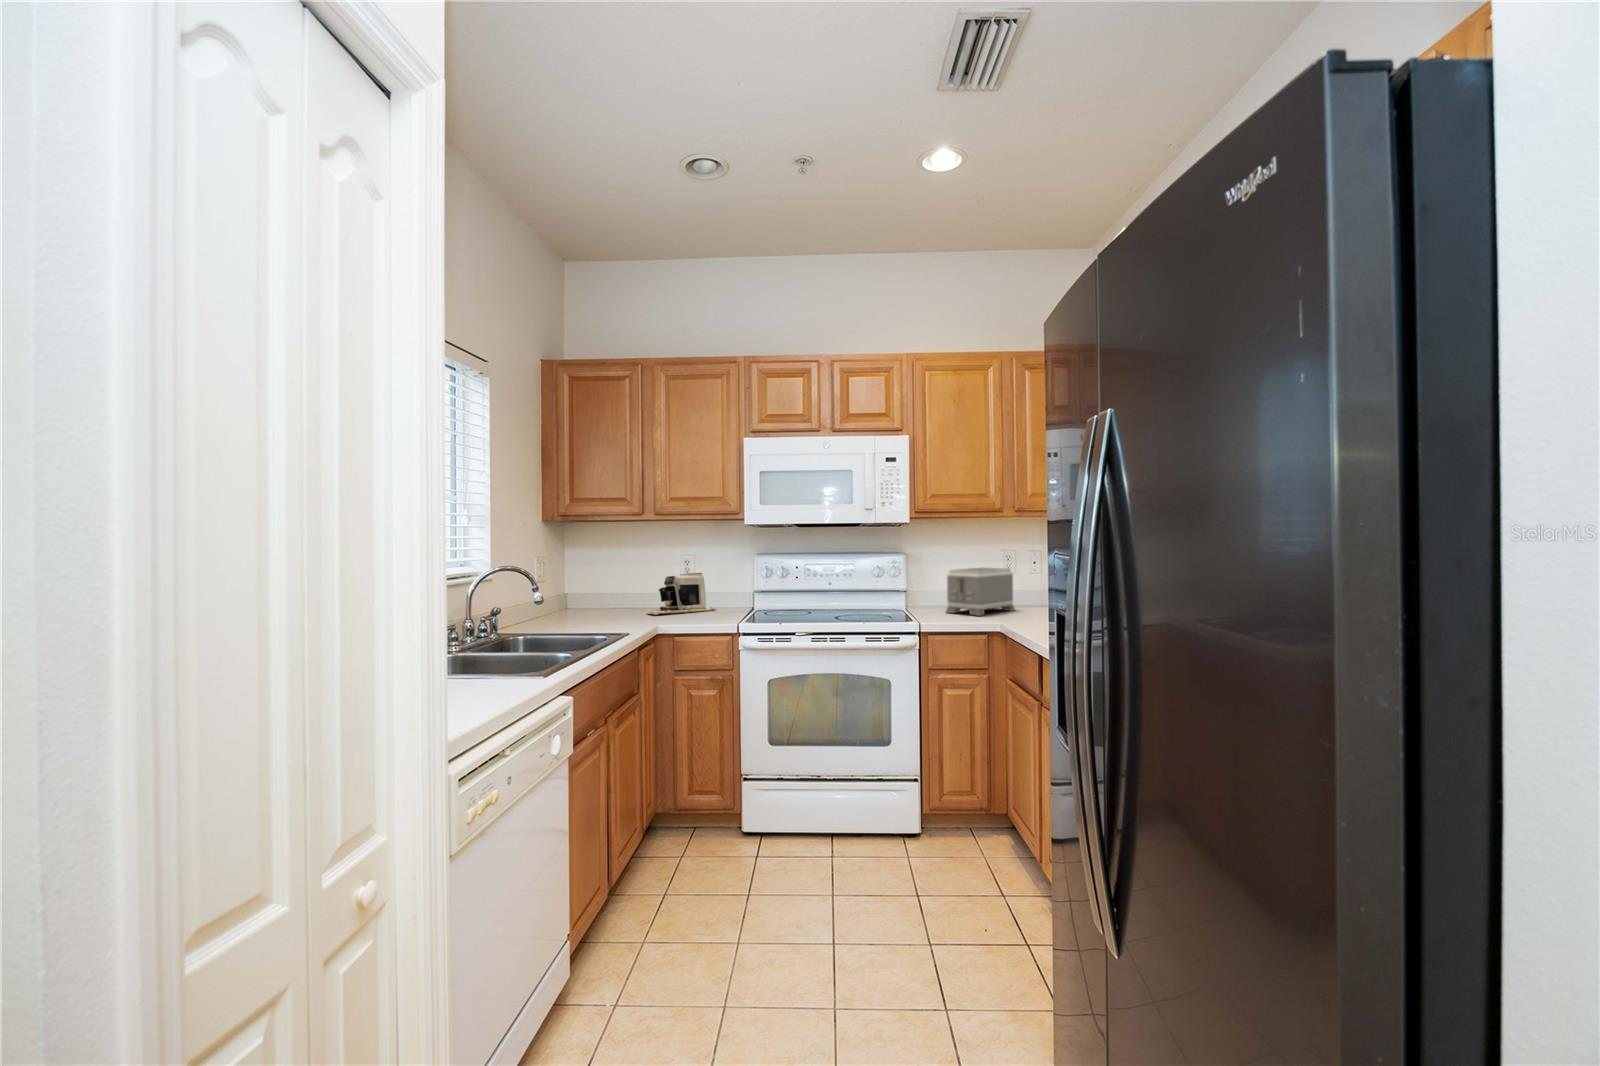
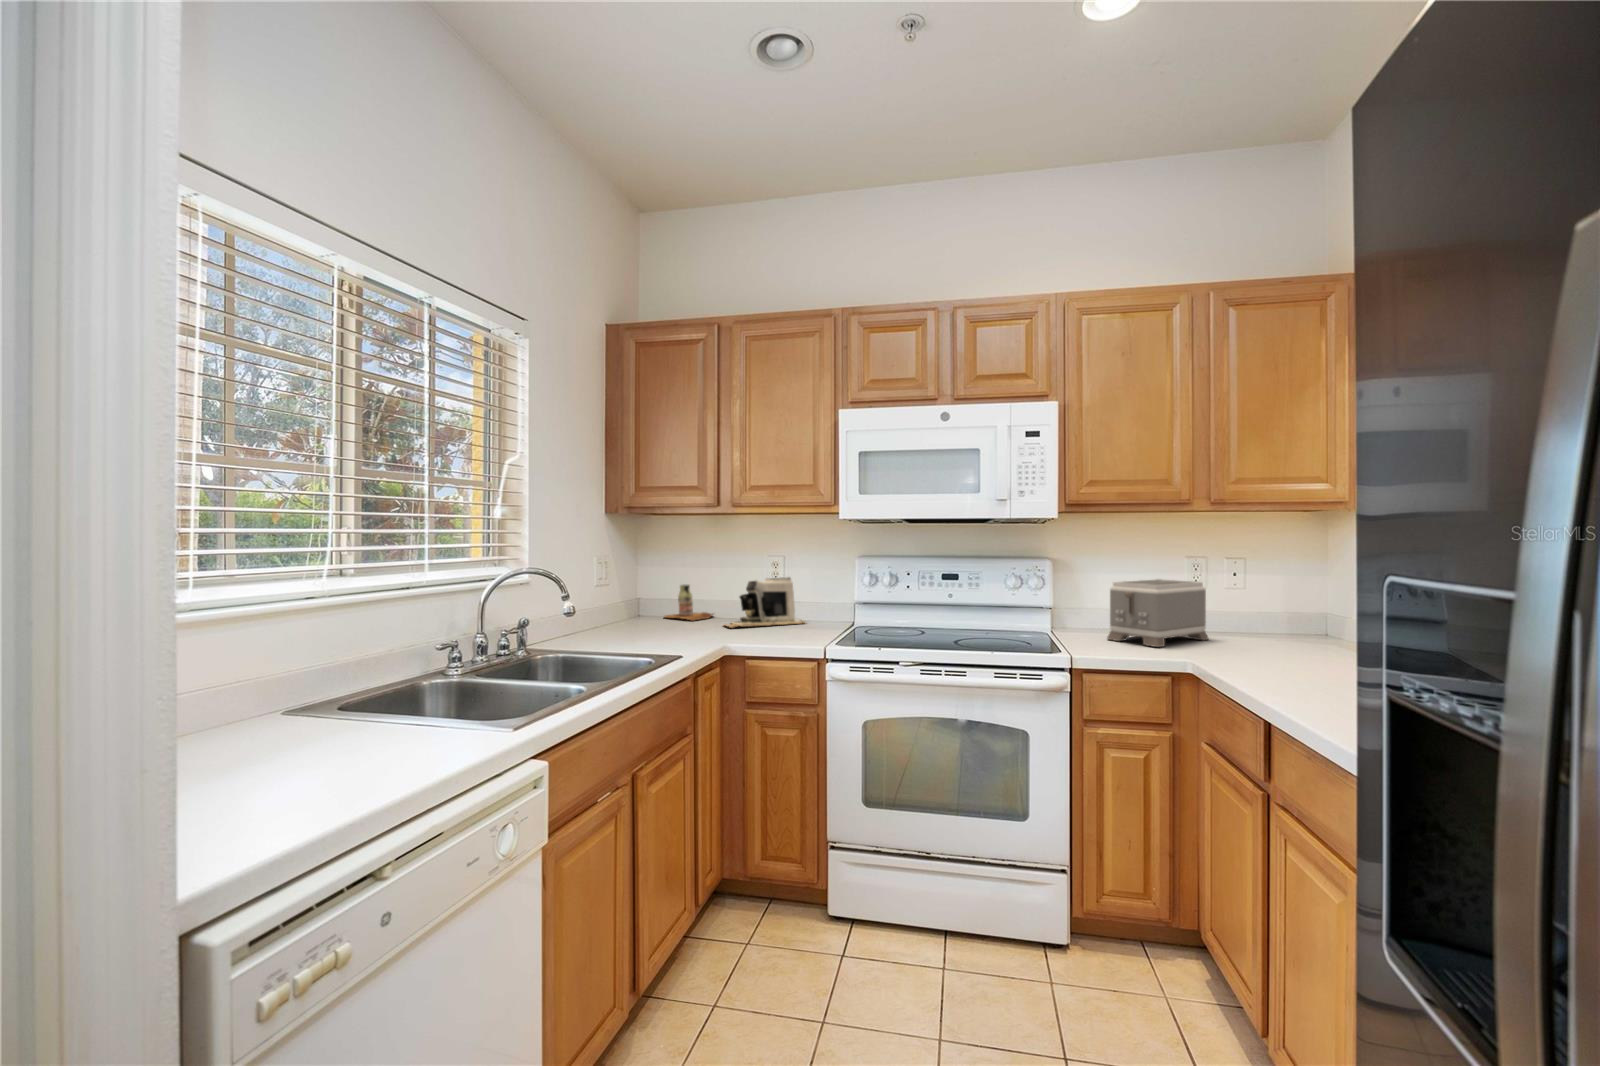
bottle: none [590,581,636,611] -> present [665,584,713,621]

